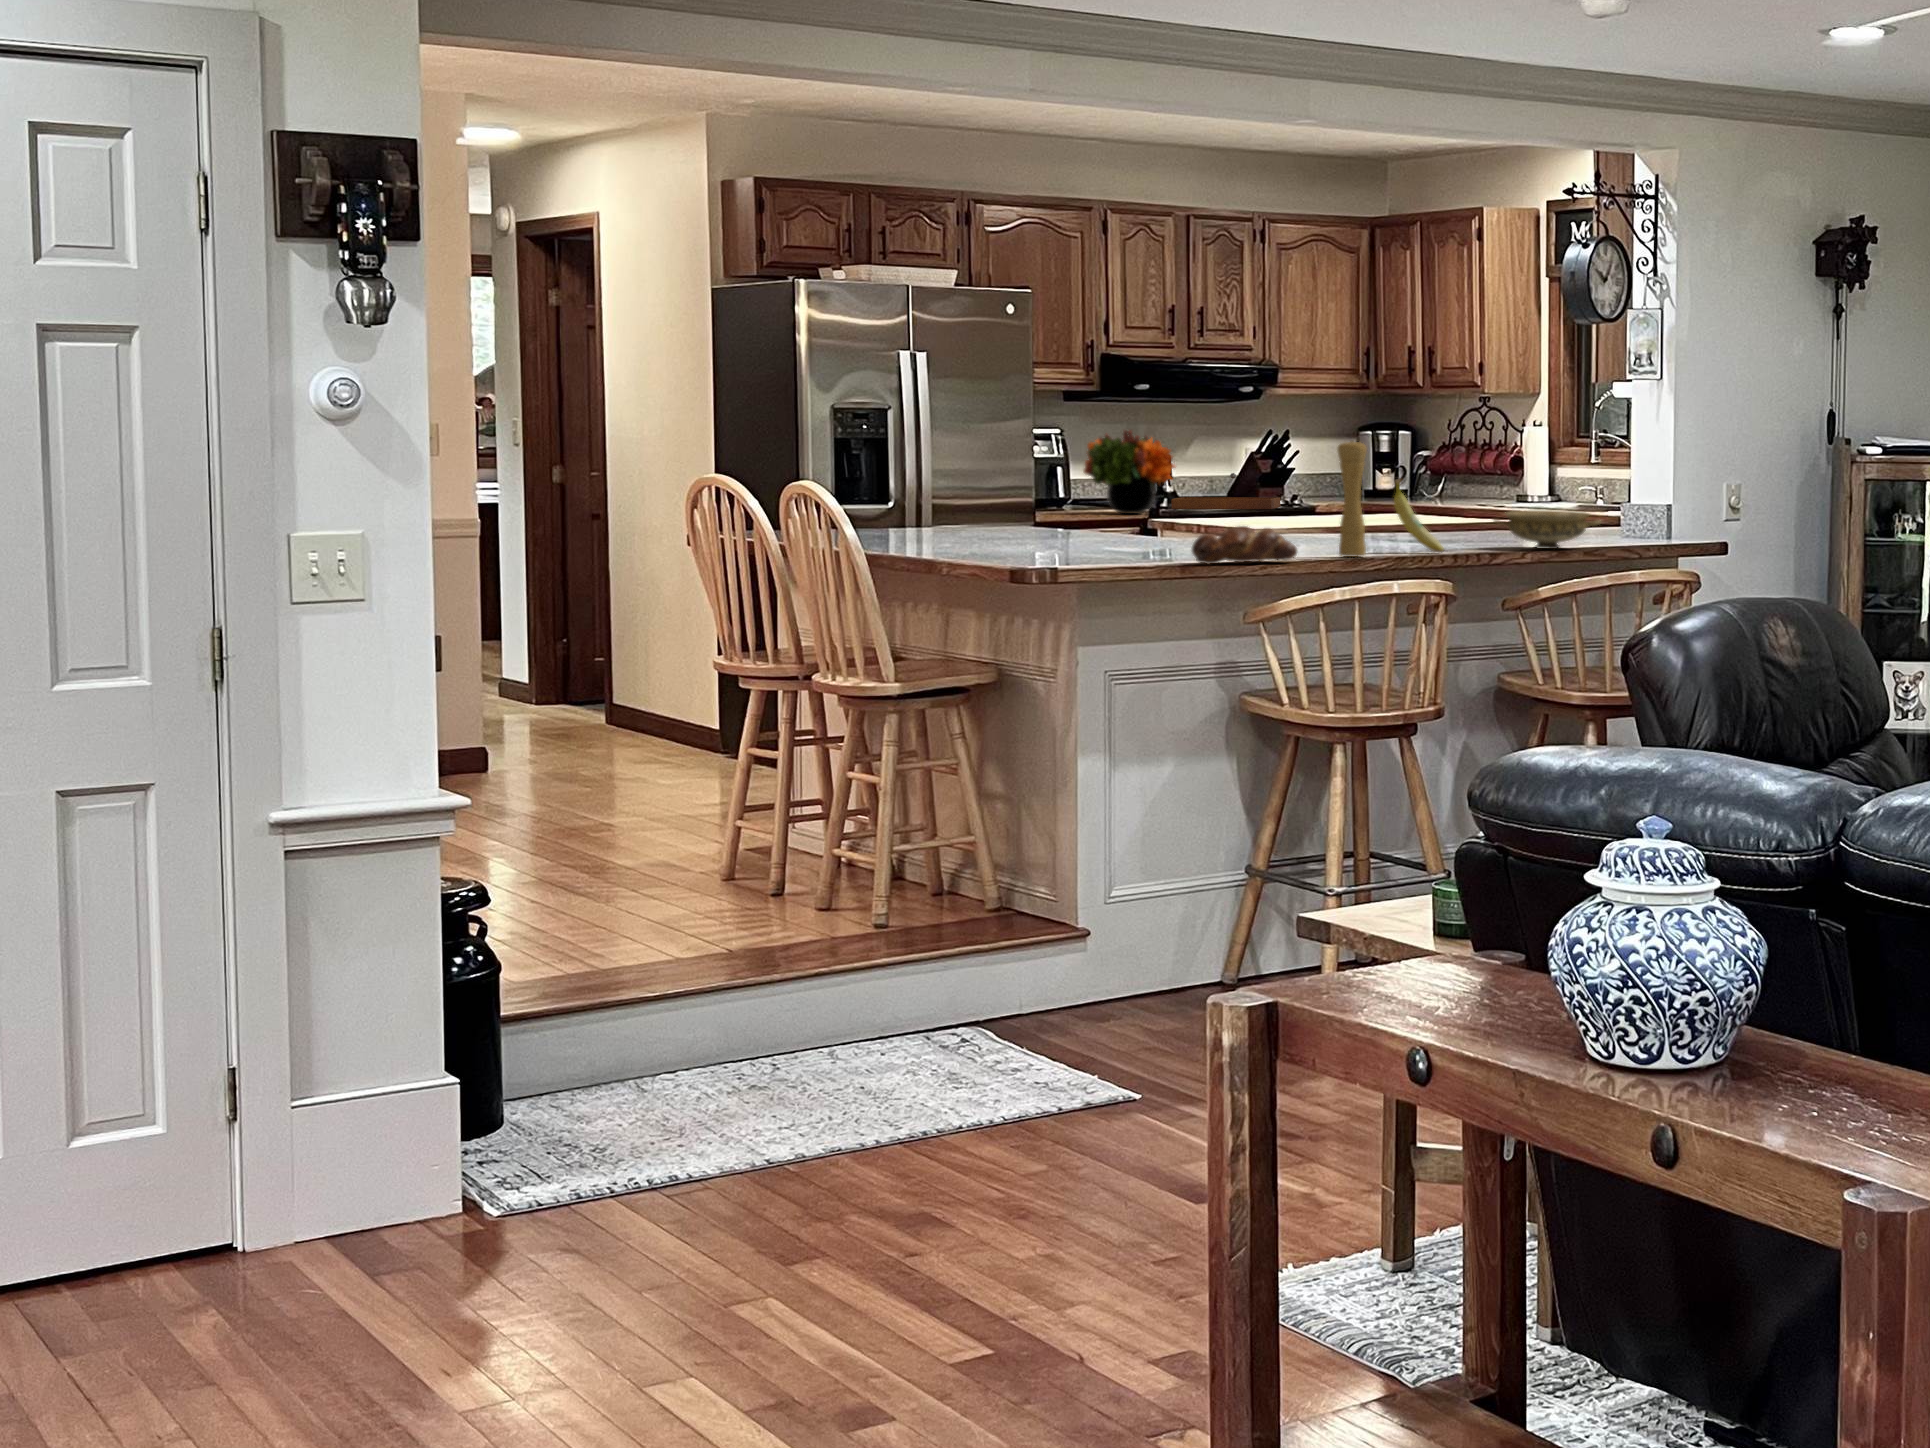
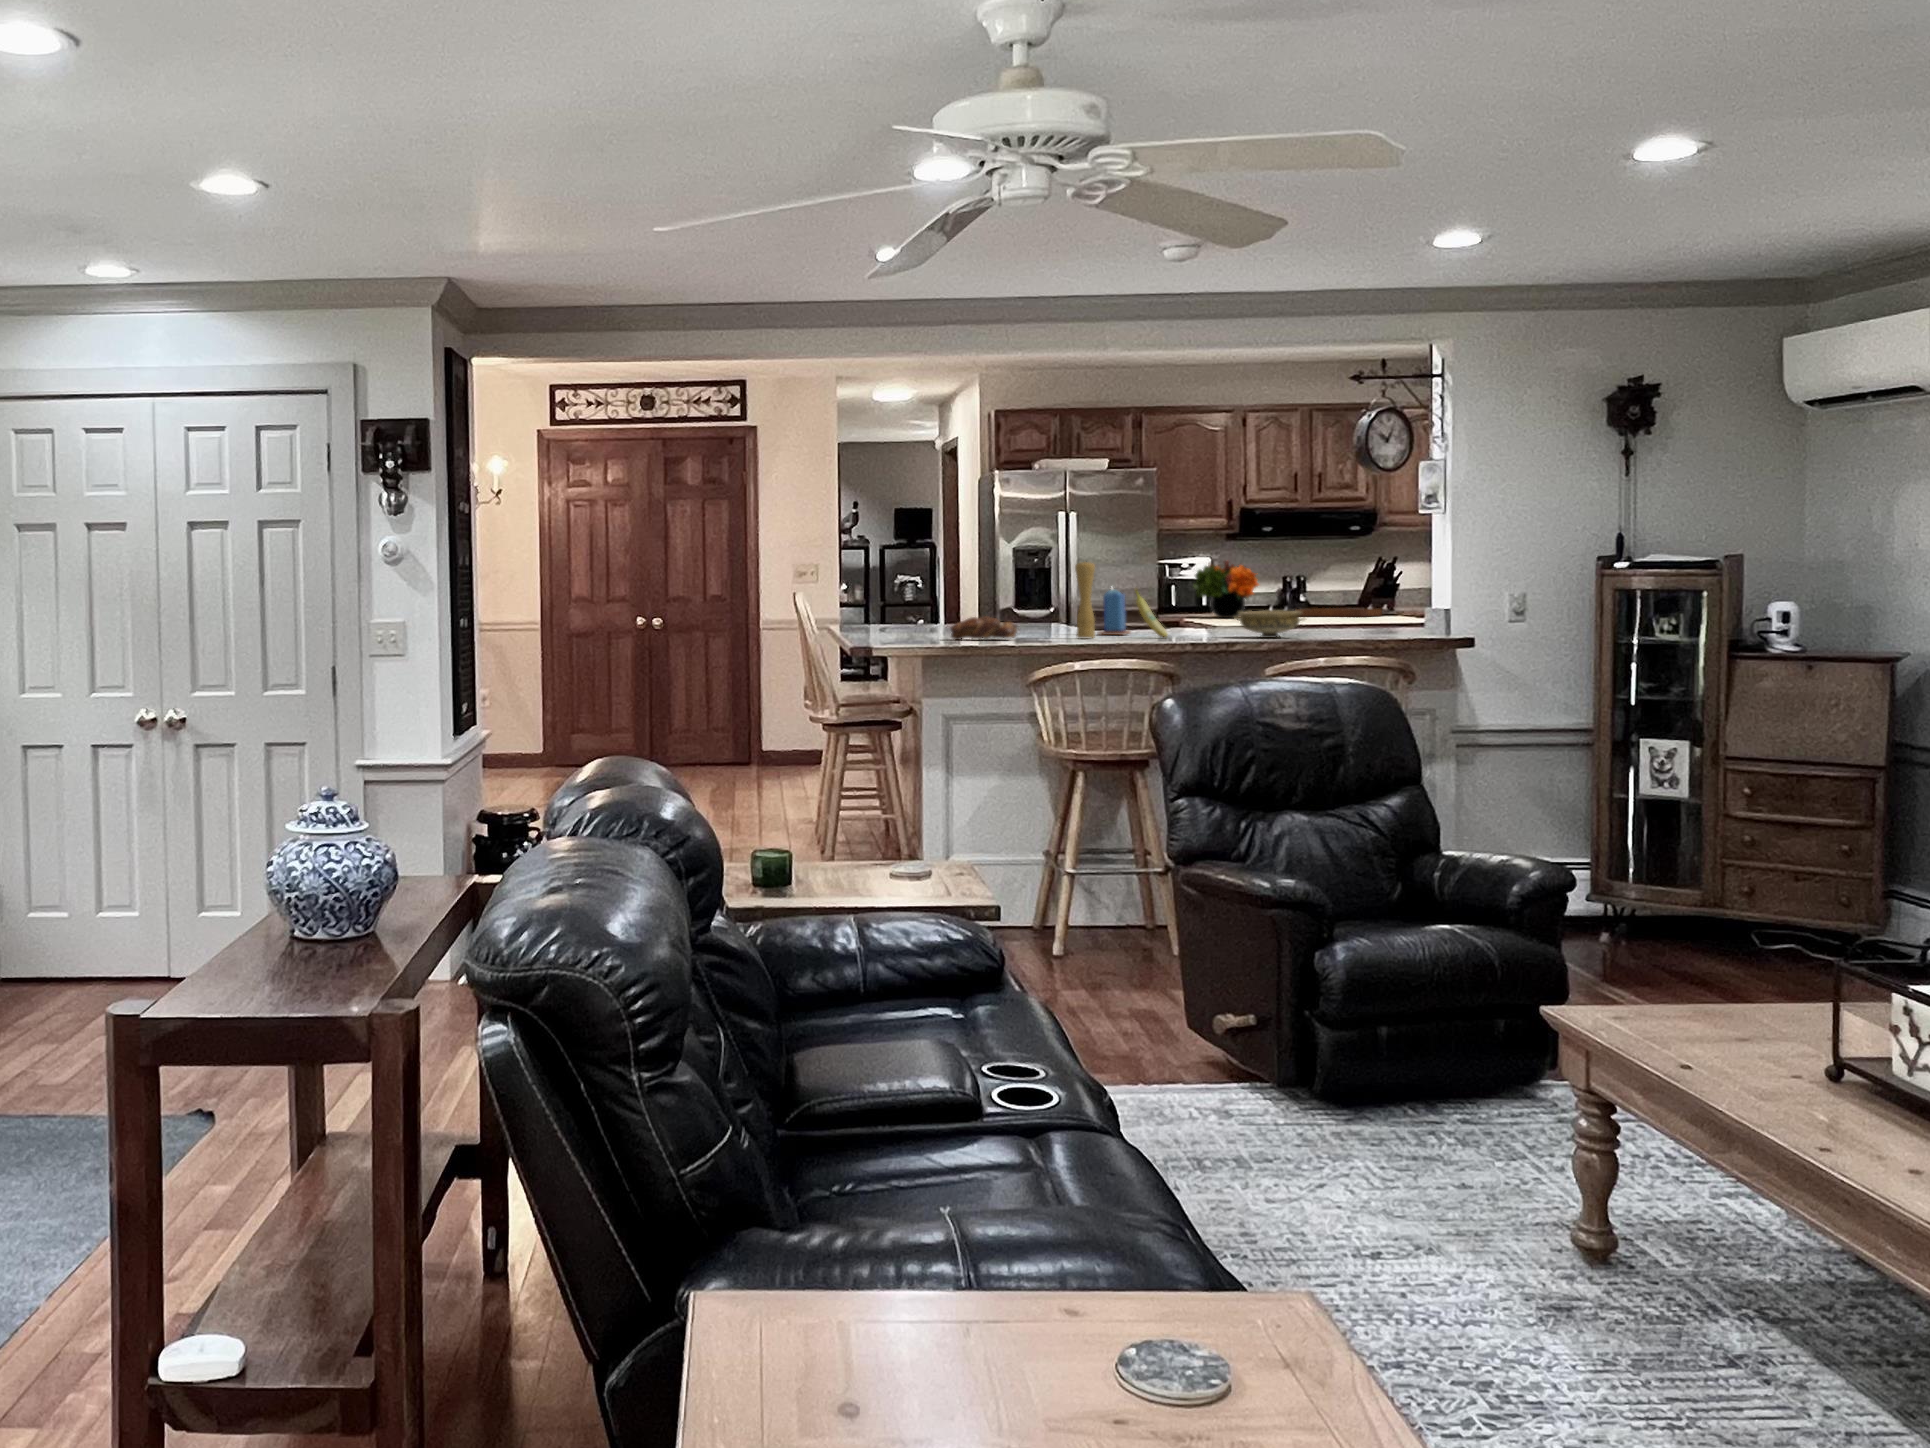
candle: none [1291,475,1338,549] -> present [1098,588,1130,635]

